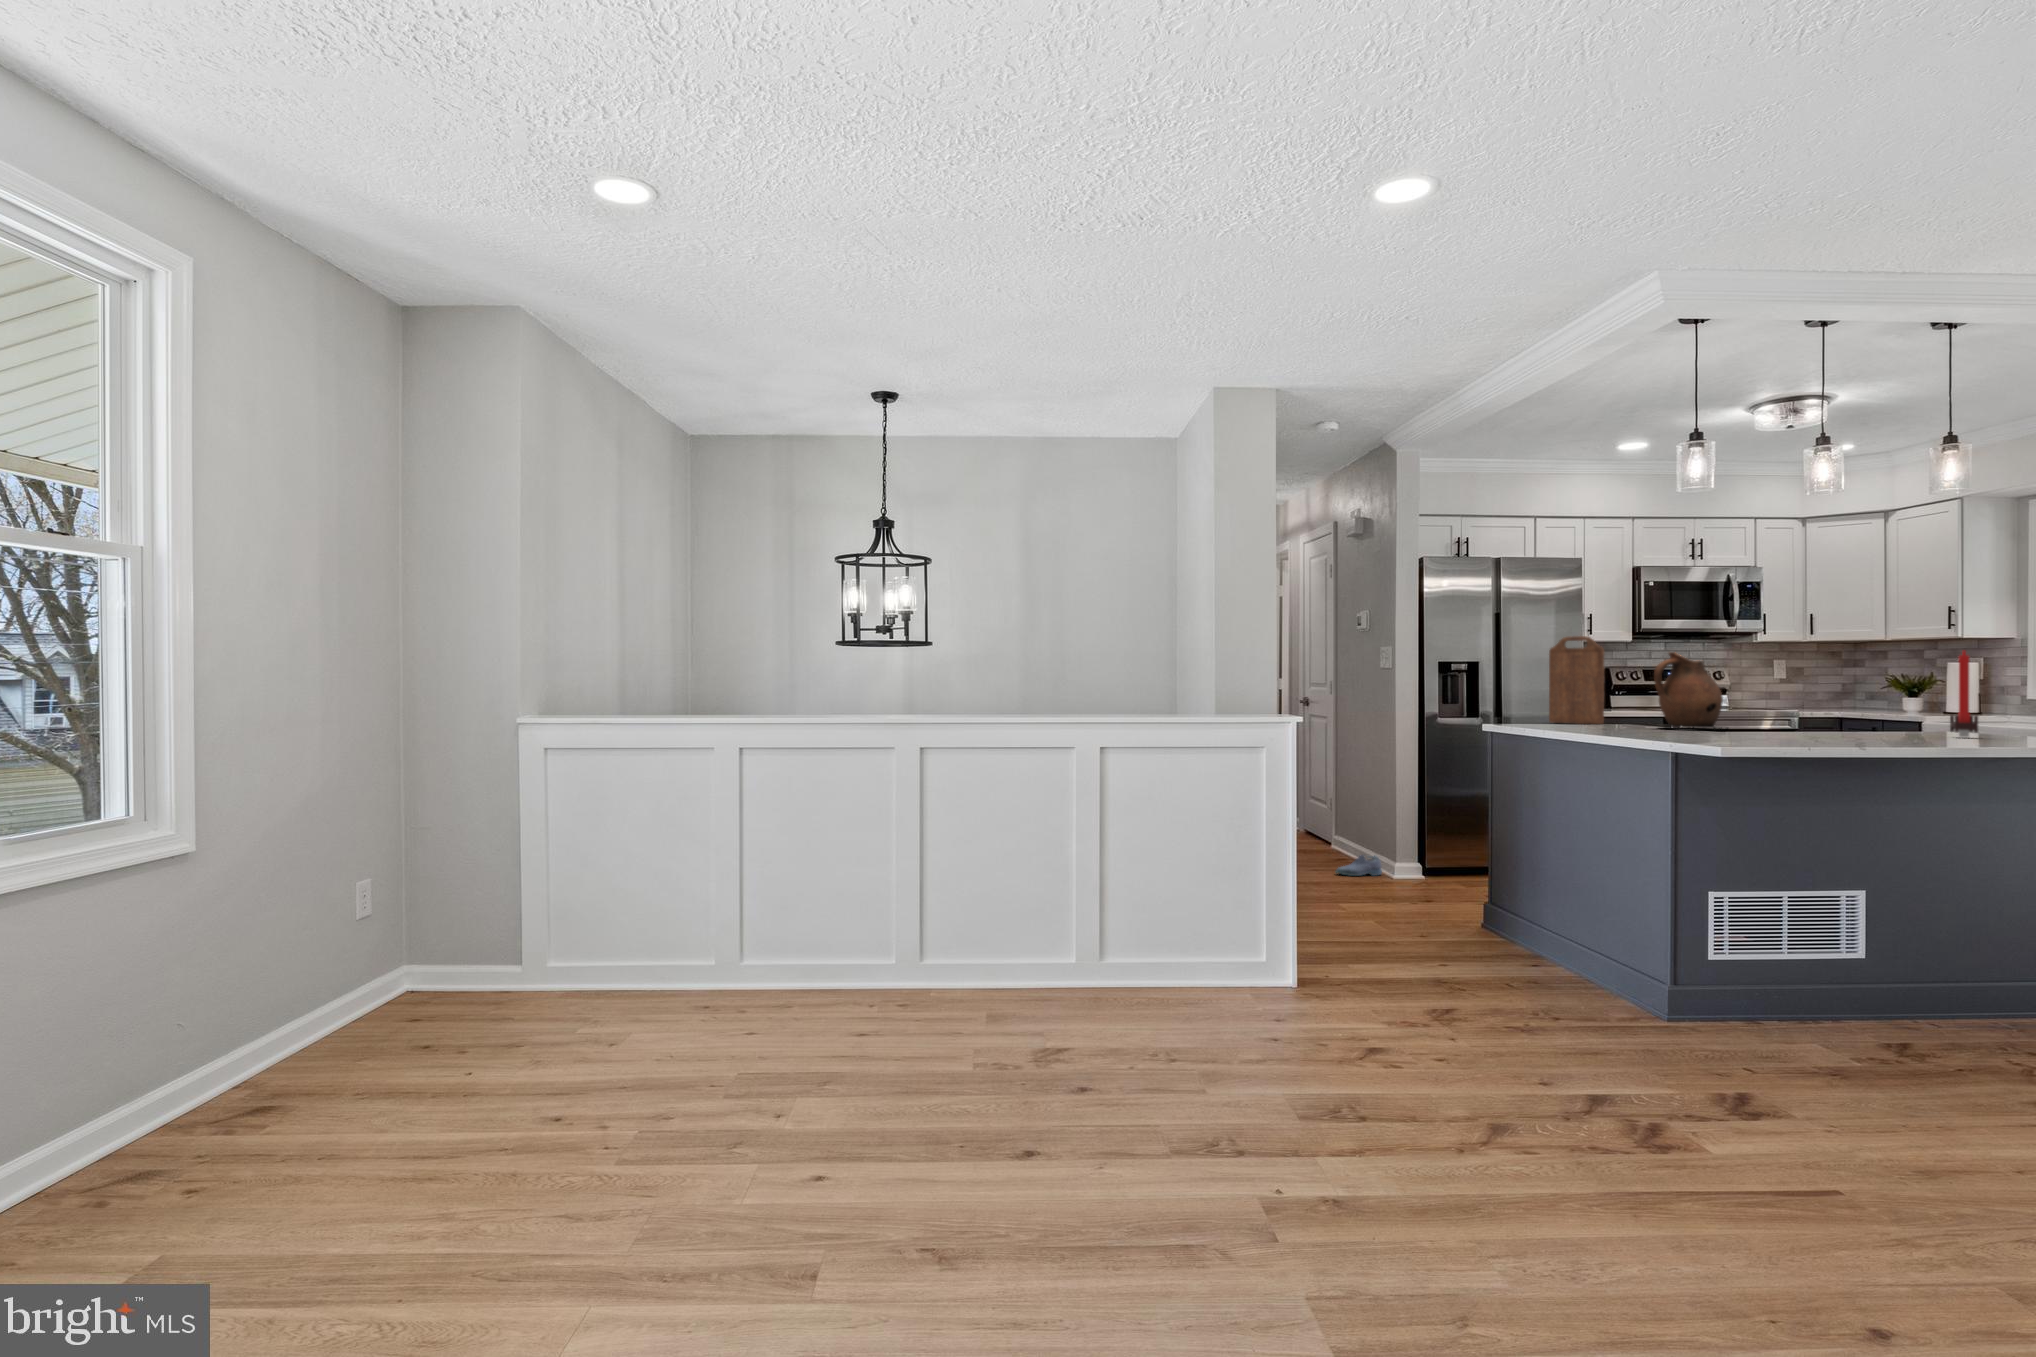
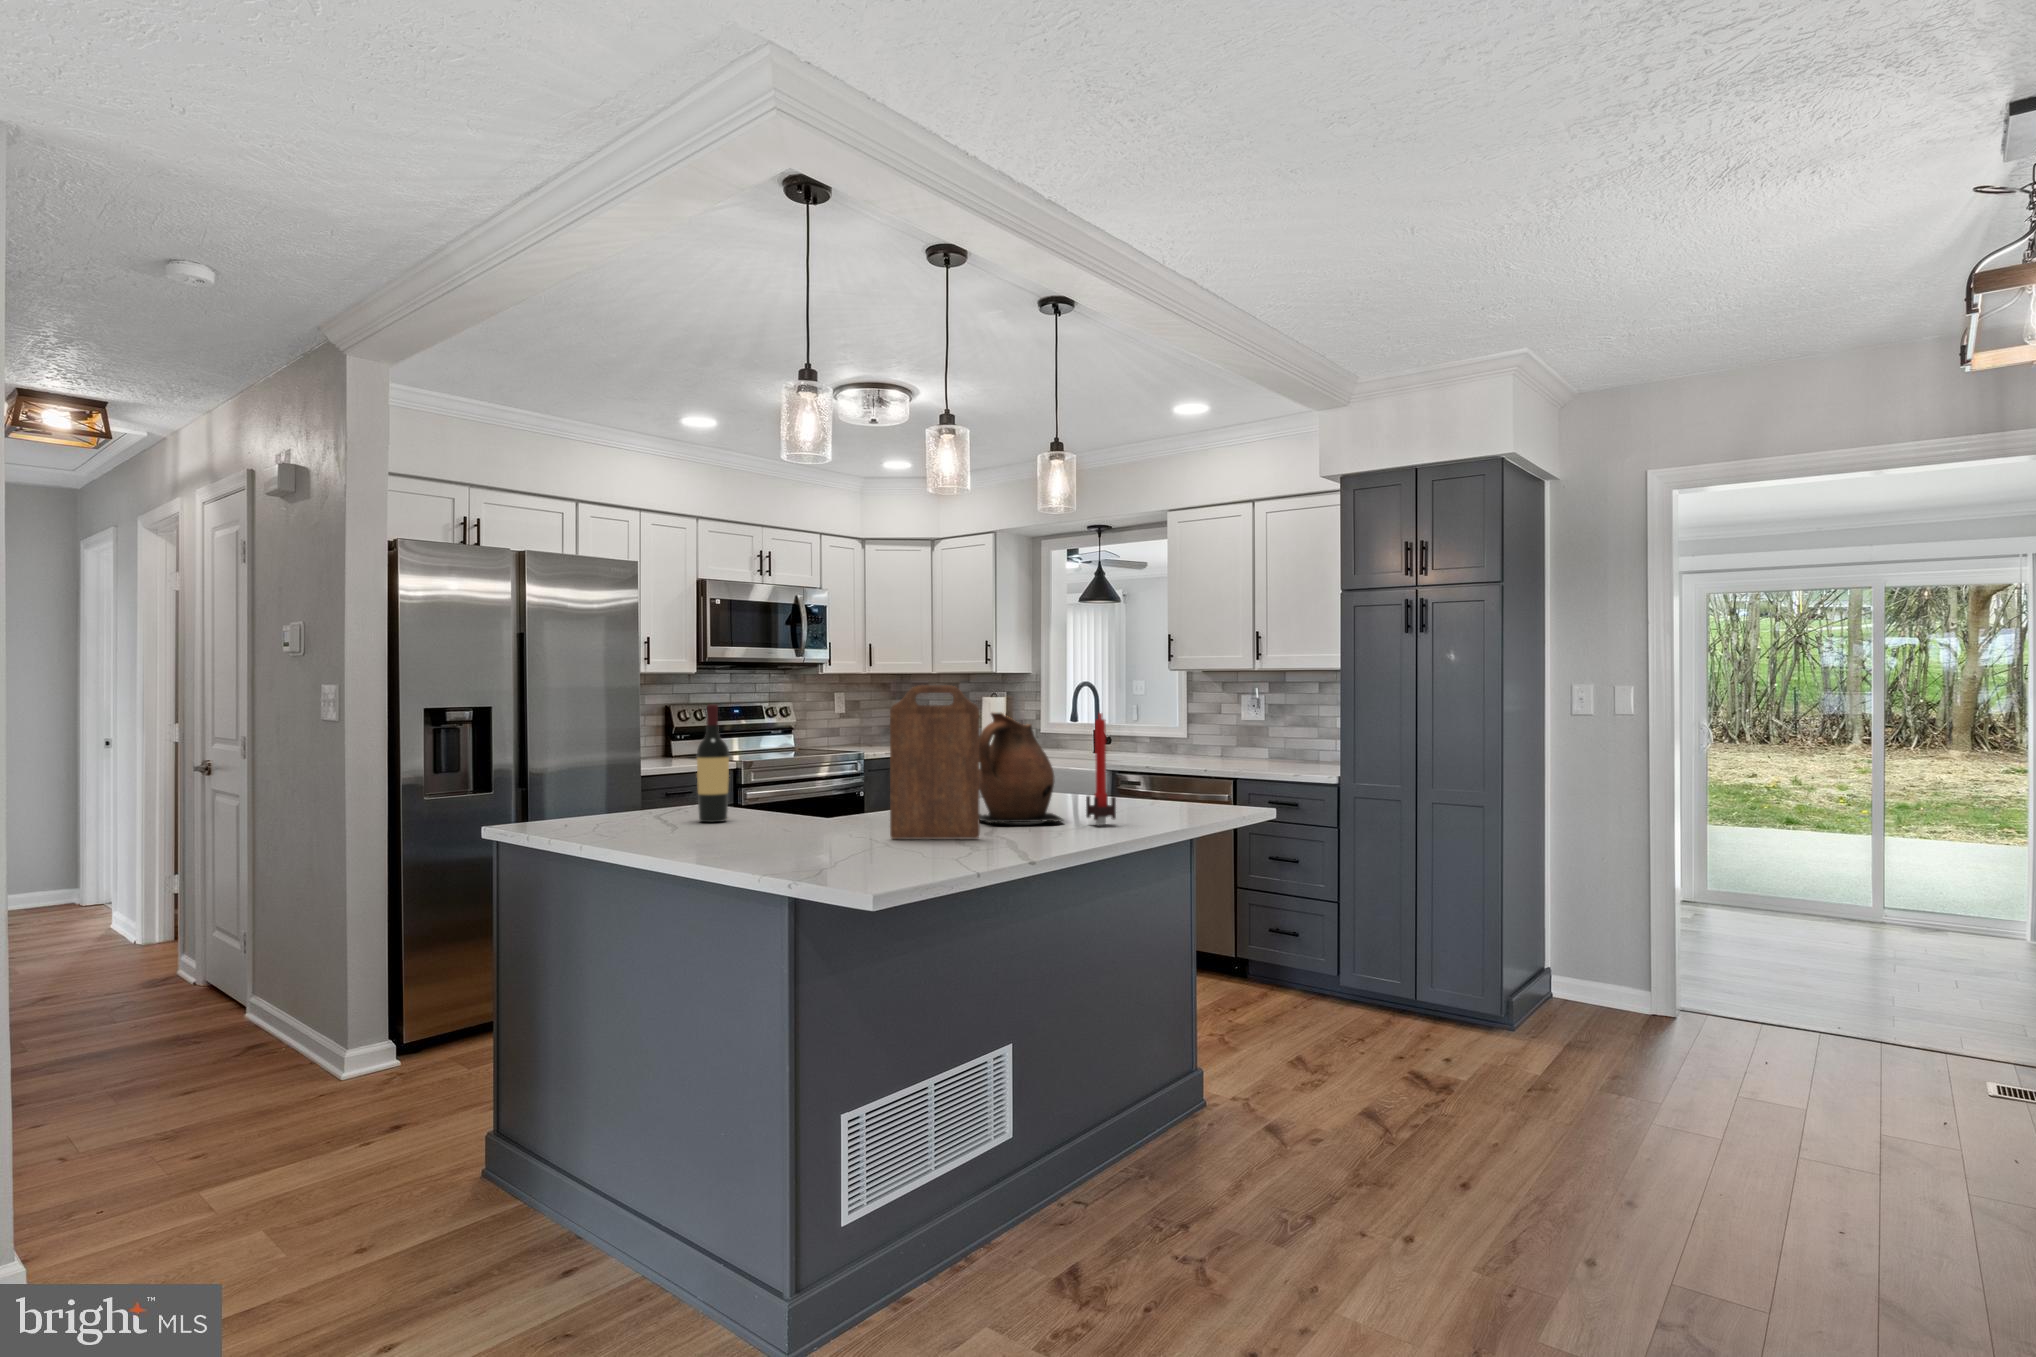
cutting board: present [1549,636,1604,724] -> present [890,685,980,839]
wine bottle: none [1620,649,1643,724] -> present [697,704,729,822]
ceramic pitcher: present [1654,652,1723,729] -> present [979,712,1063,823]
shoe: present [1336,855,1382,876] -> none [226,1043,322,1095]

